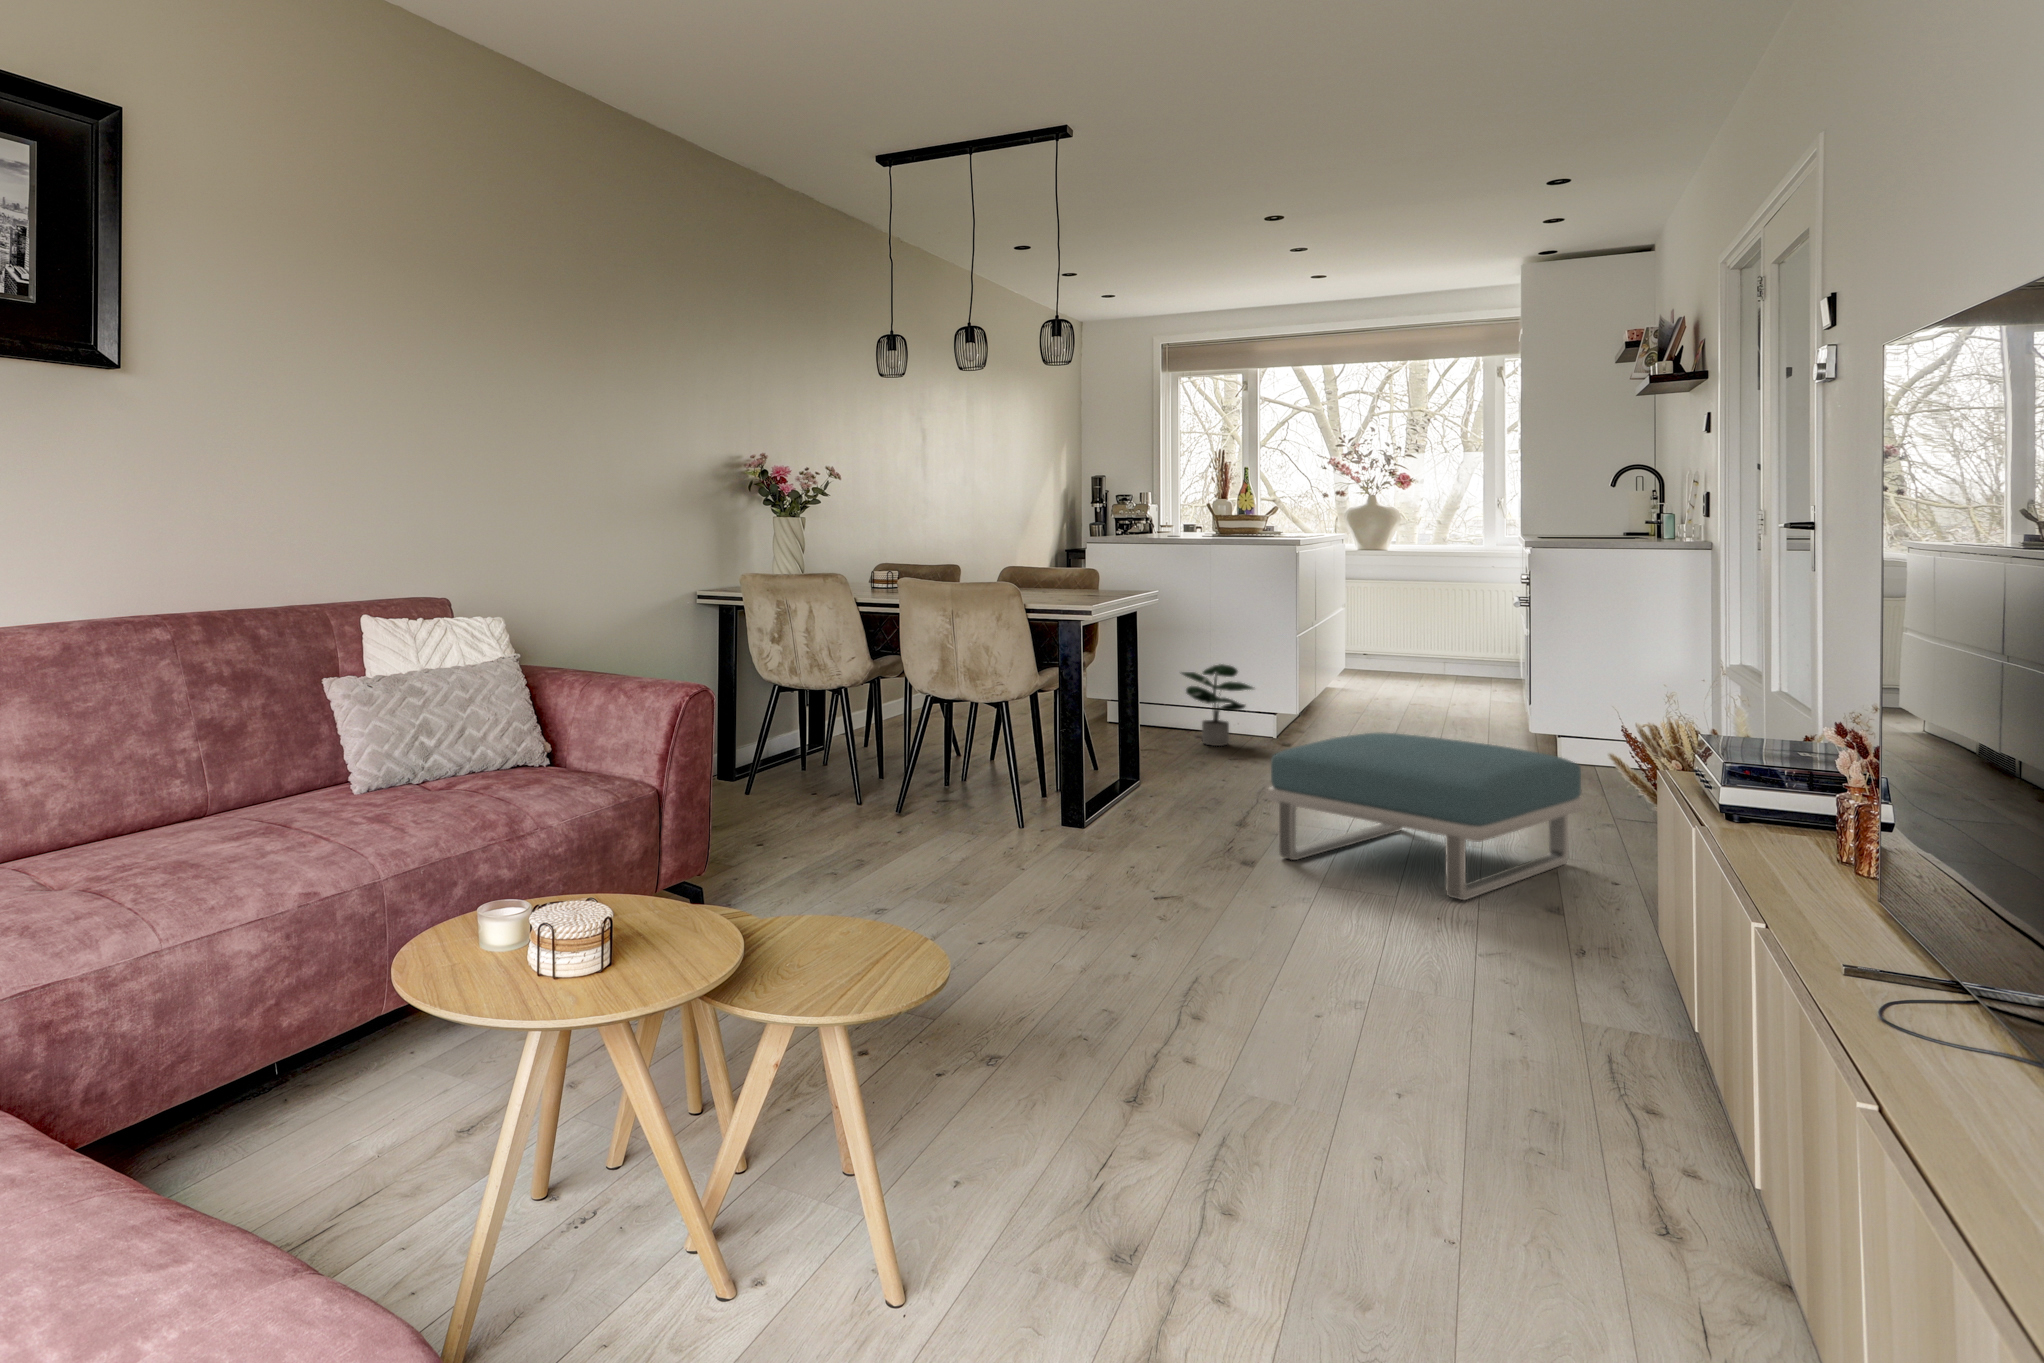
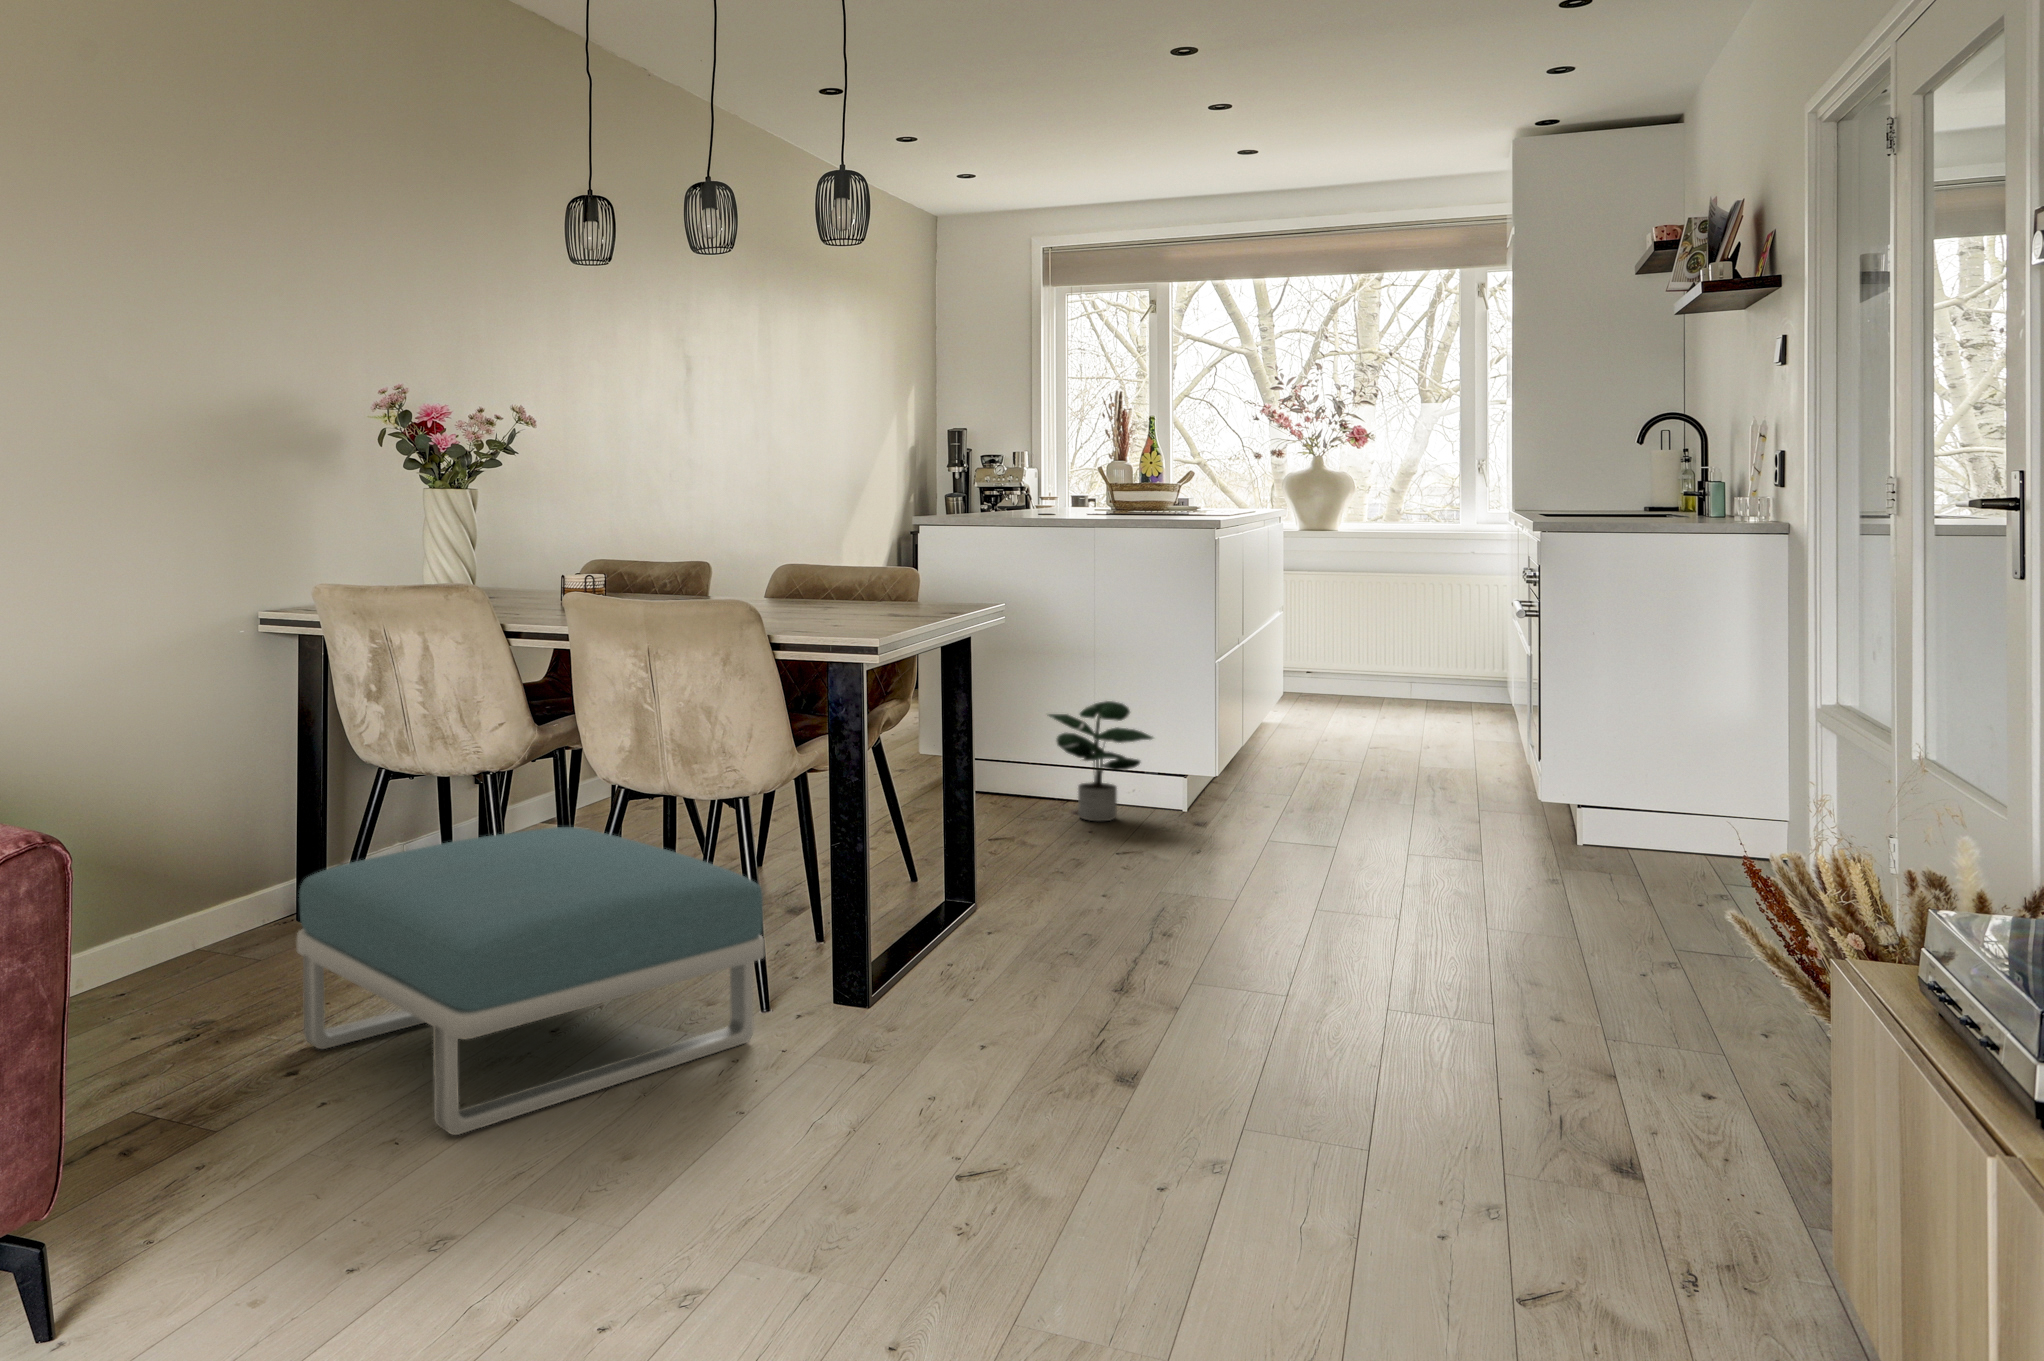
footstool: present [1268,733,1583,900] -> present [297,827,765,1135]

